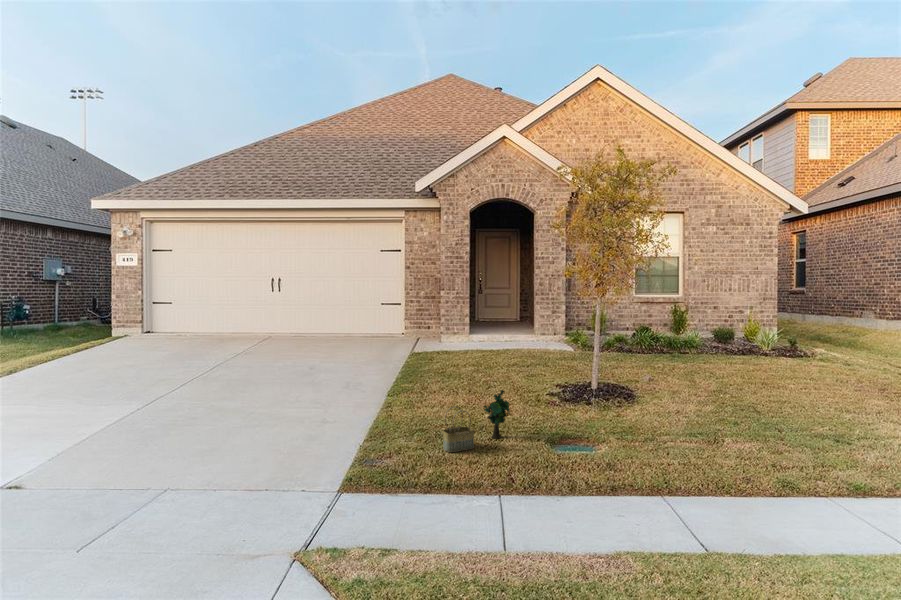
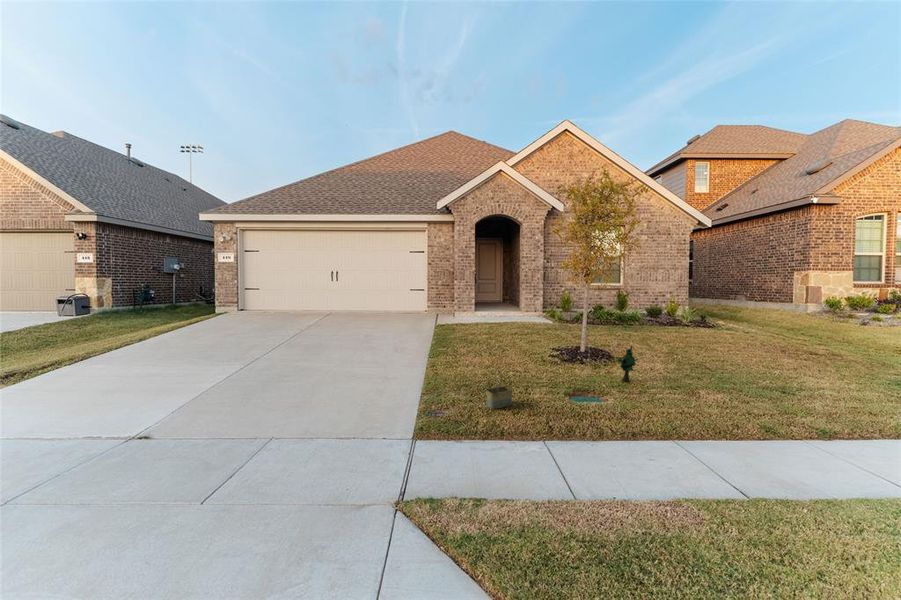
decorative plant: present [484,390,510,439] -> present [617,346,638,382]

